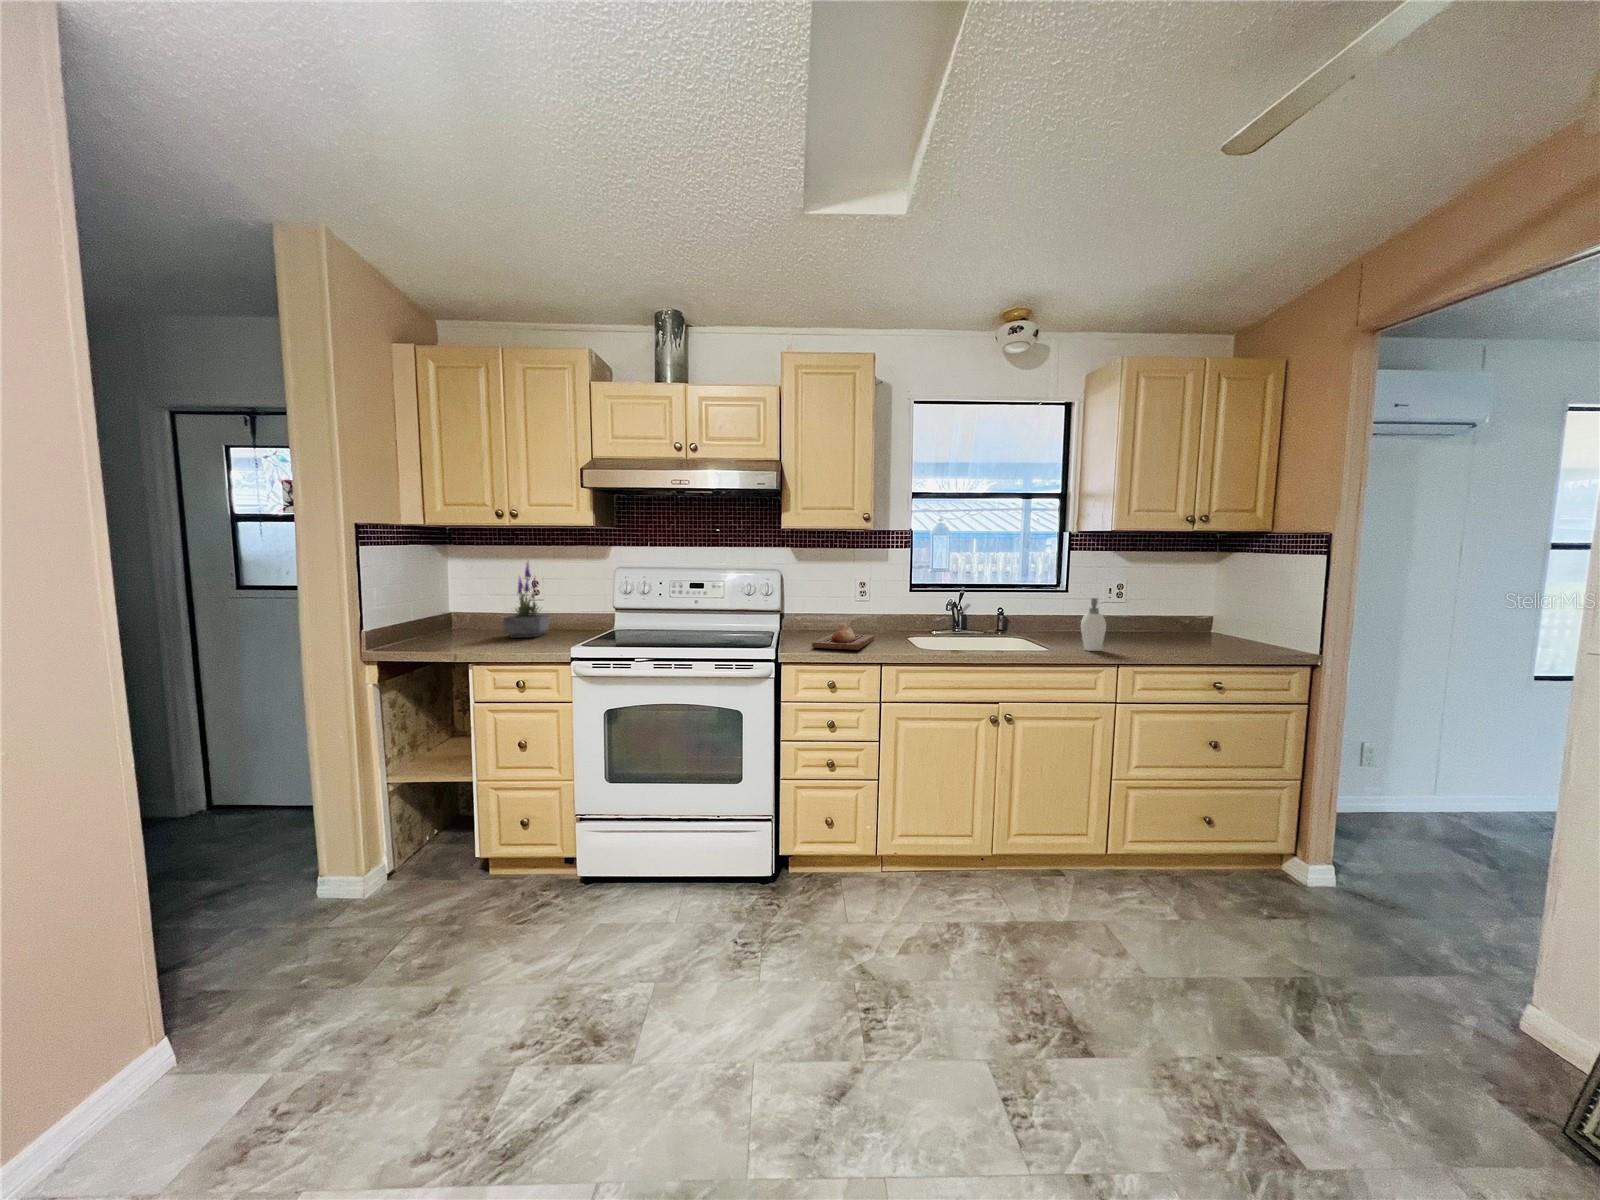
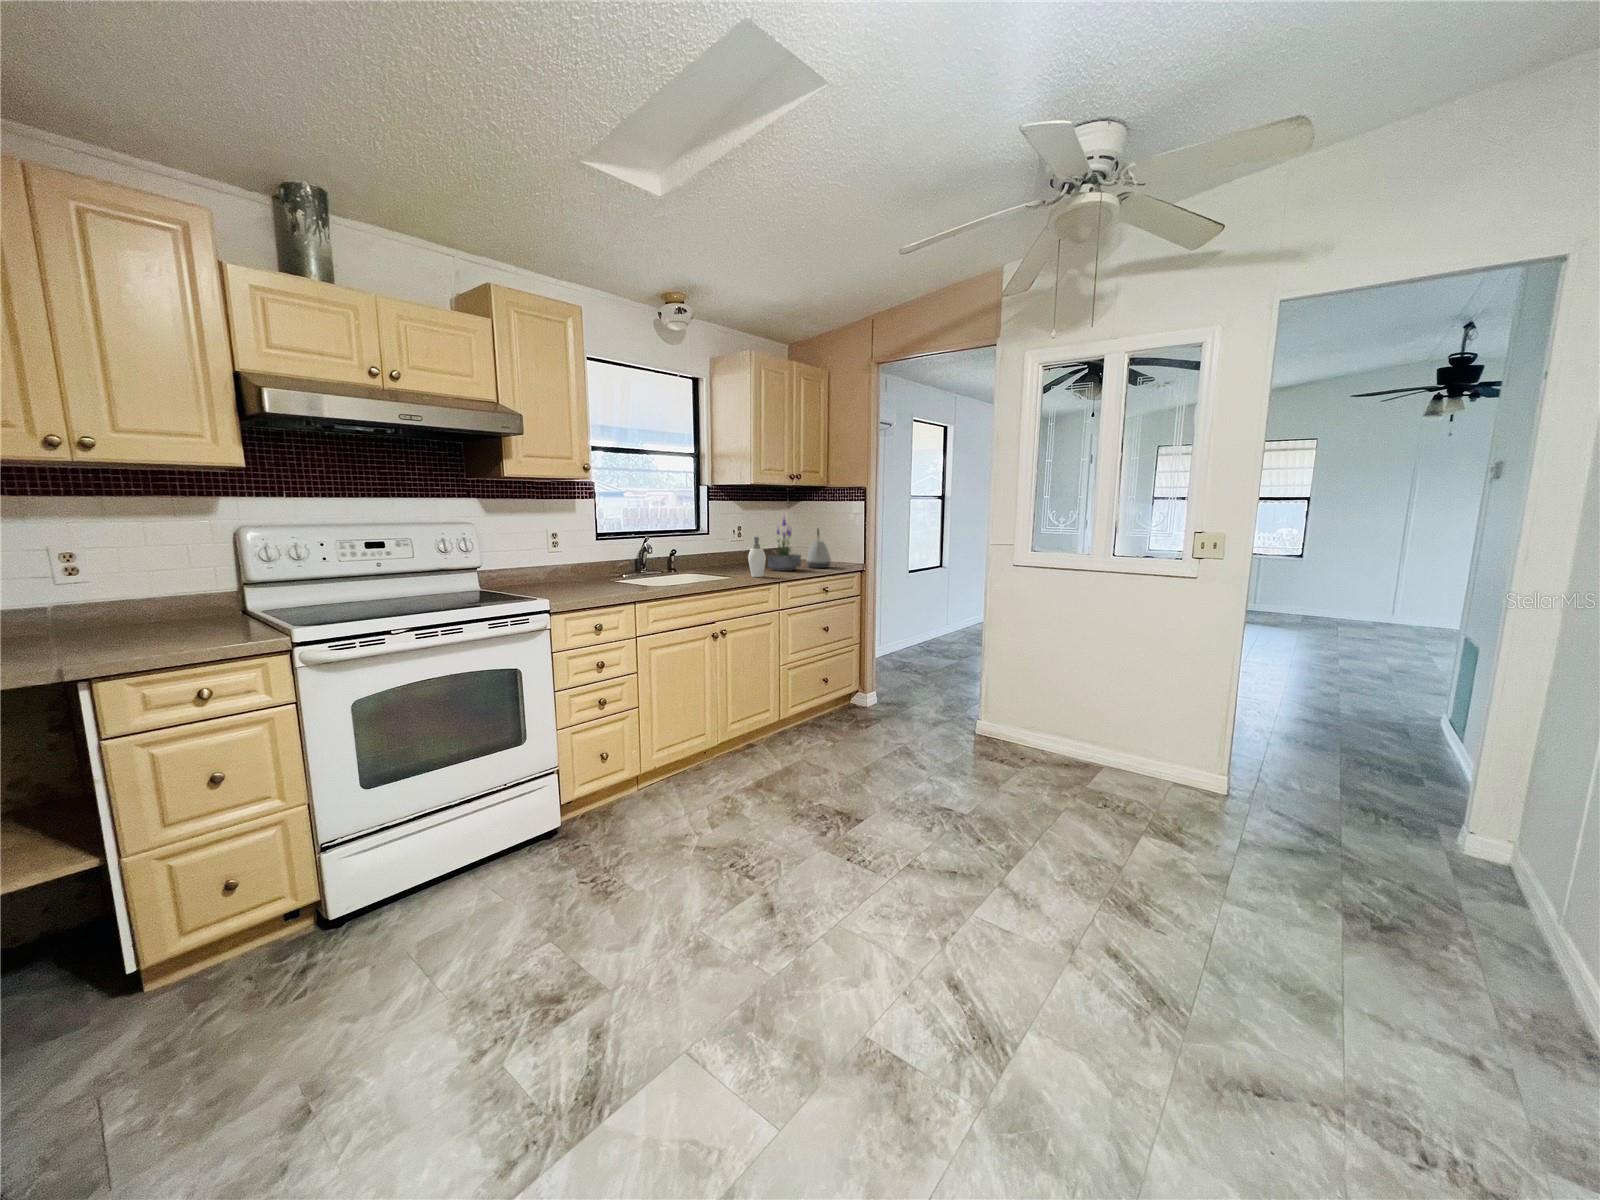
potted plant: present [503,562,549,638] -> present [768,514,801,571]
kettle: none [1211,591,1256,650] -> present [807,529,831,568]
bread loaf: present [812,627,874,650] -> none [548,578,611,598]

